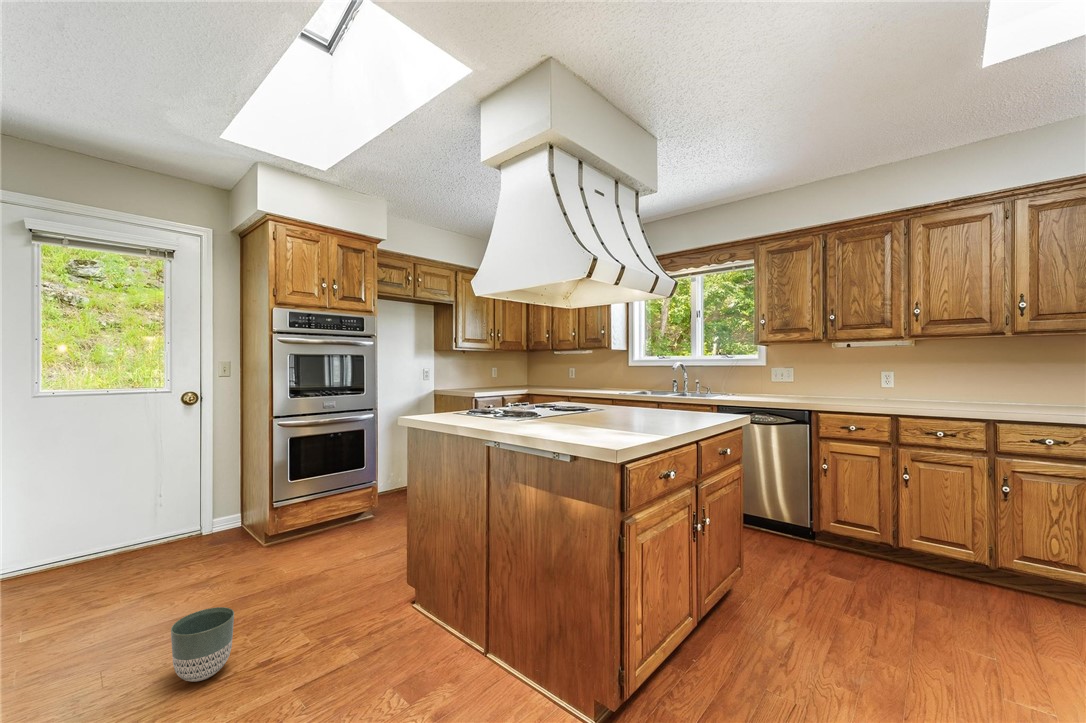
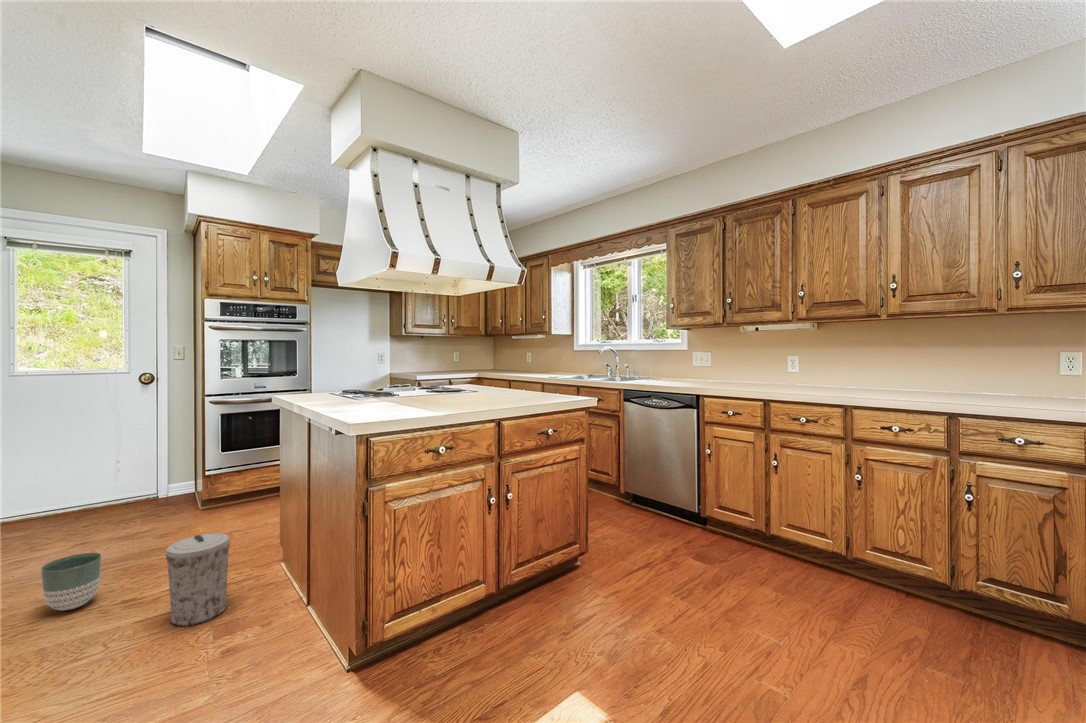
trash can: none [337,577,401,690] -> present [165,533,230,626]

